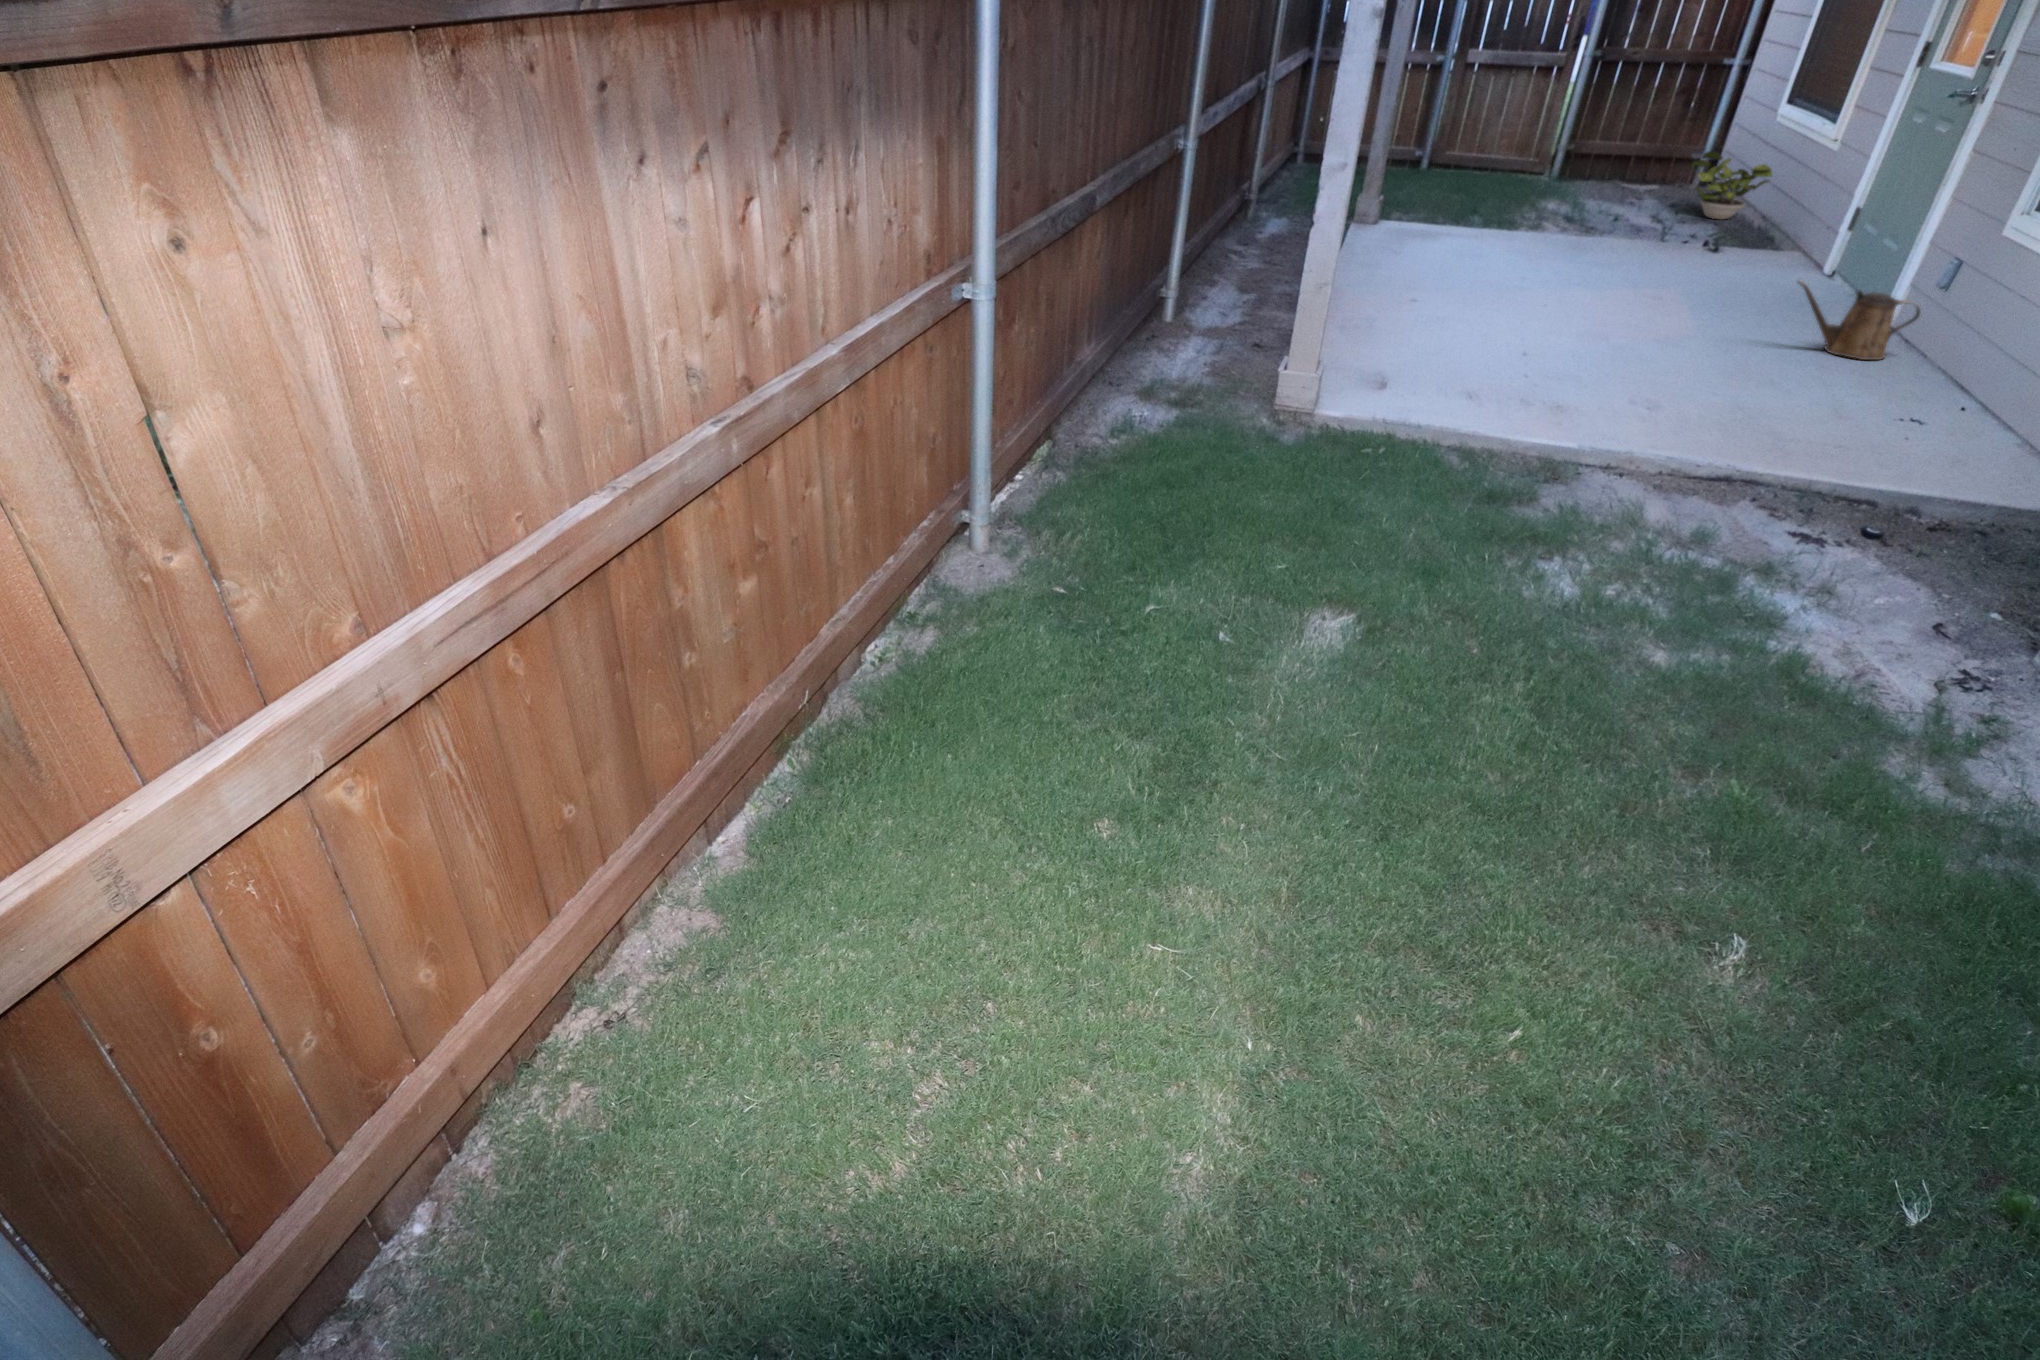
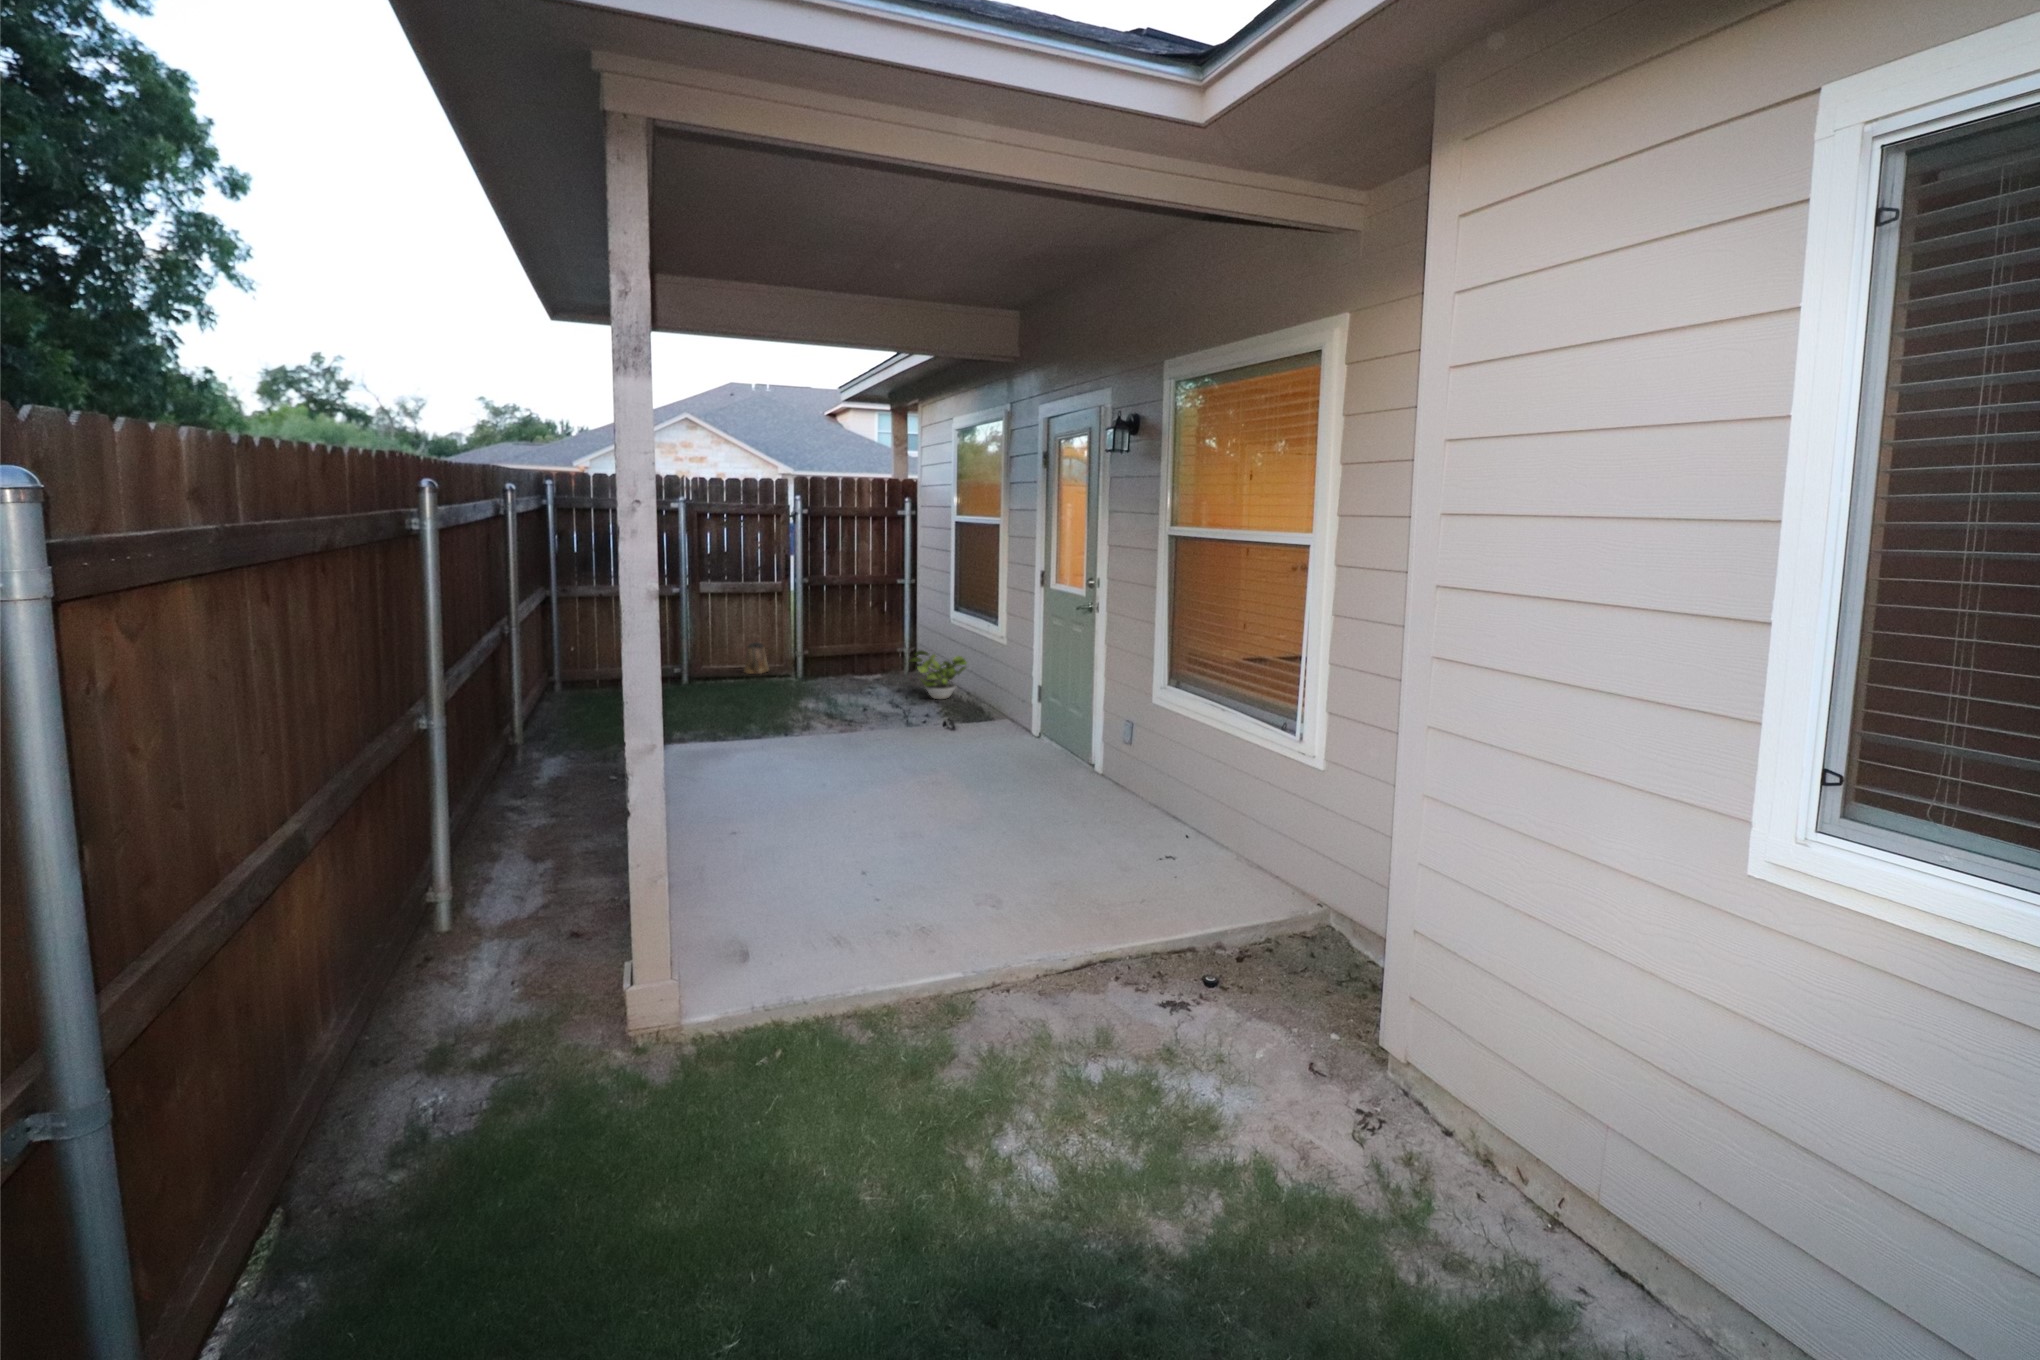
watering can: present [1798,281,1921,360] -> present [744,642,769,674]

